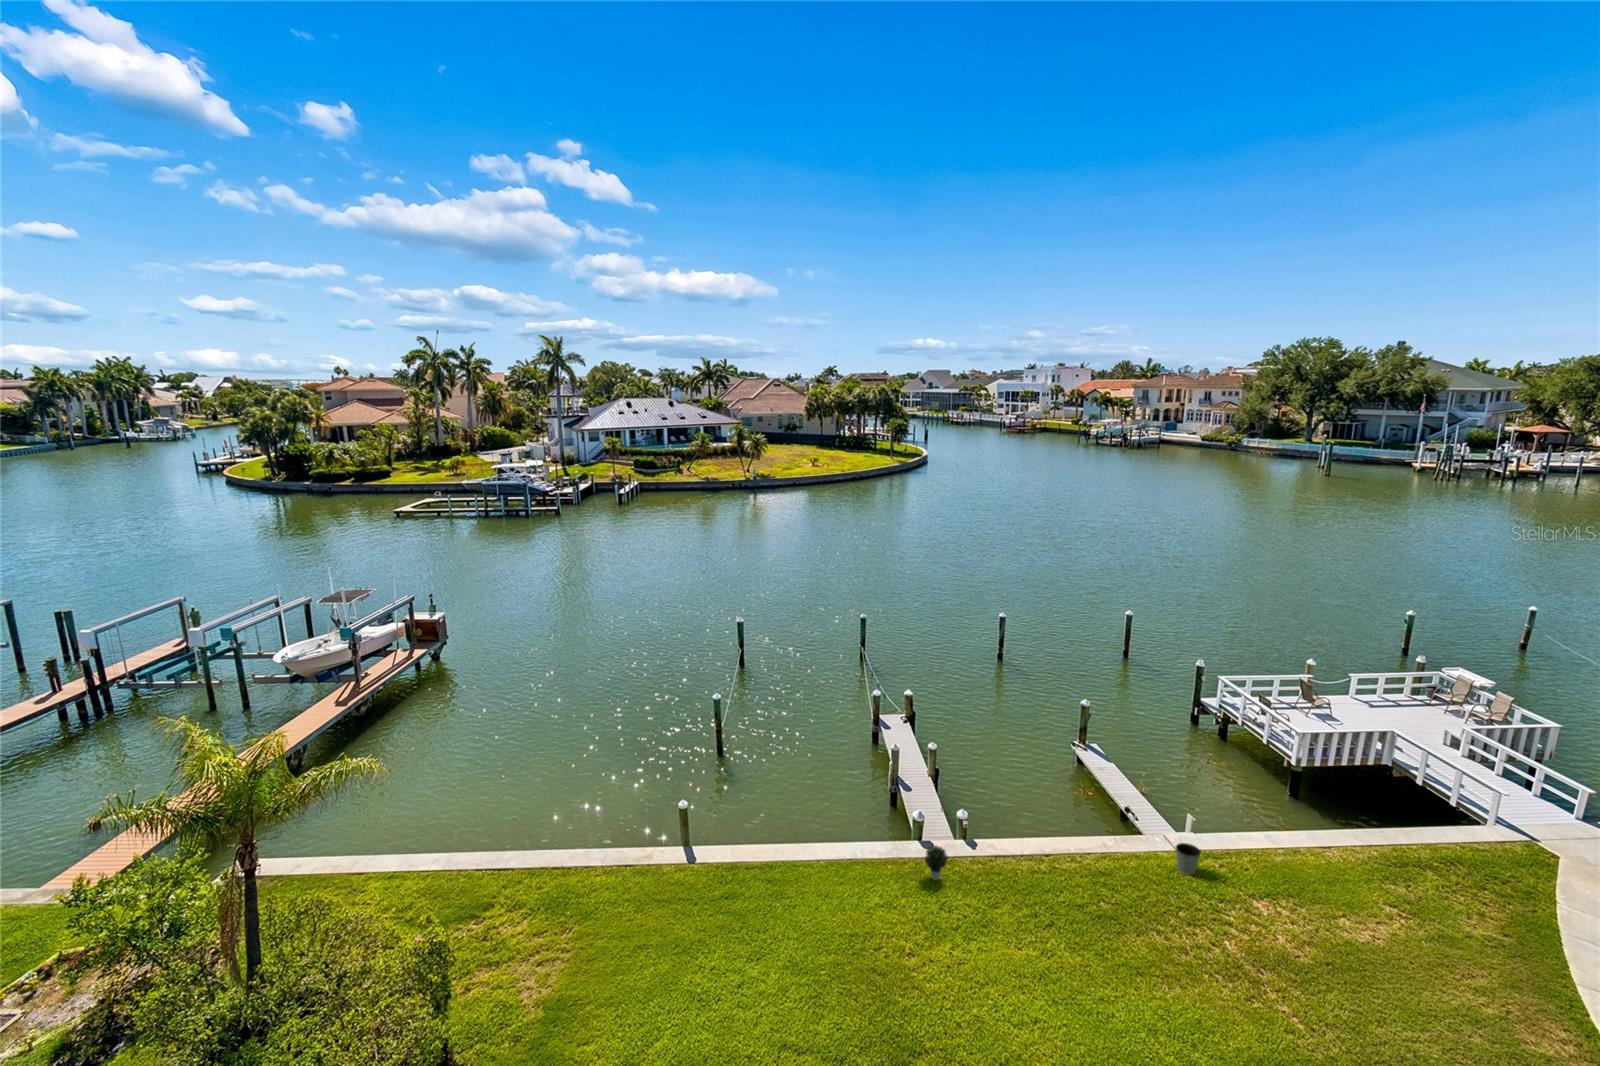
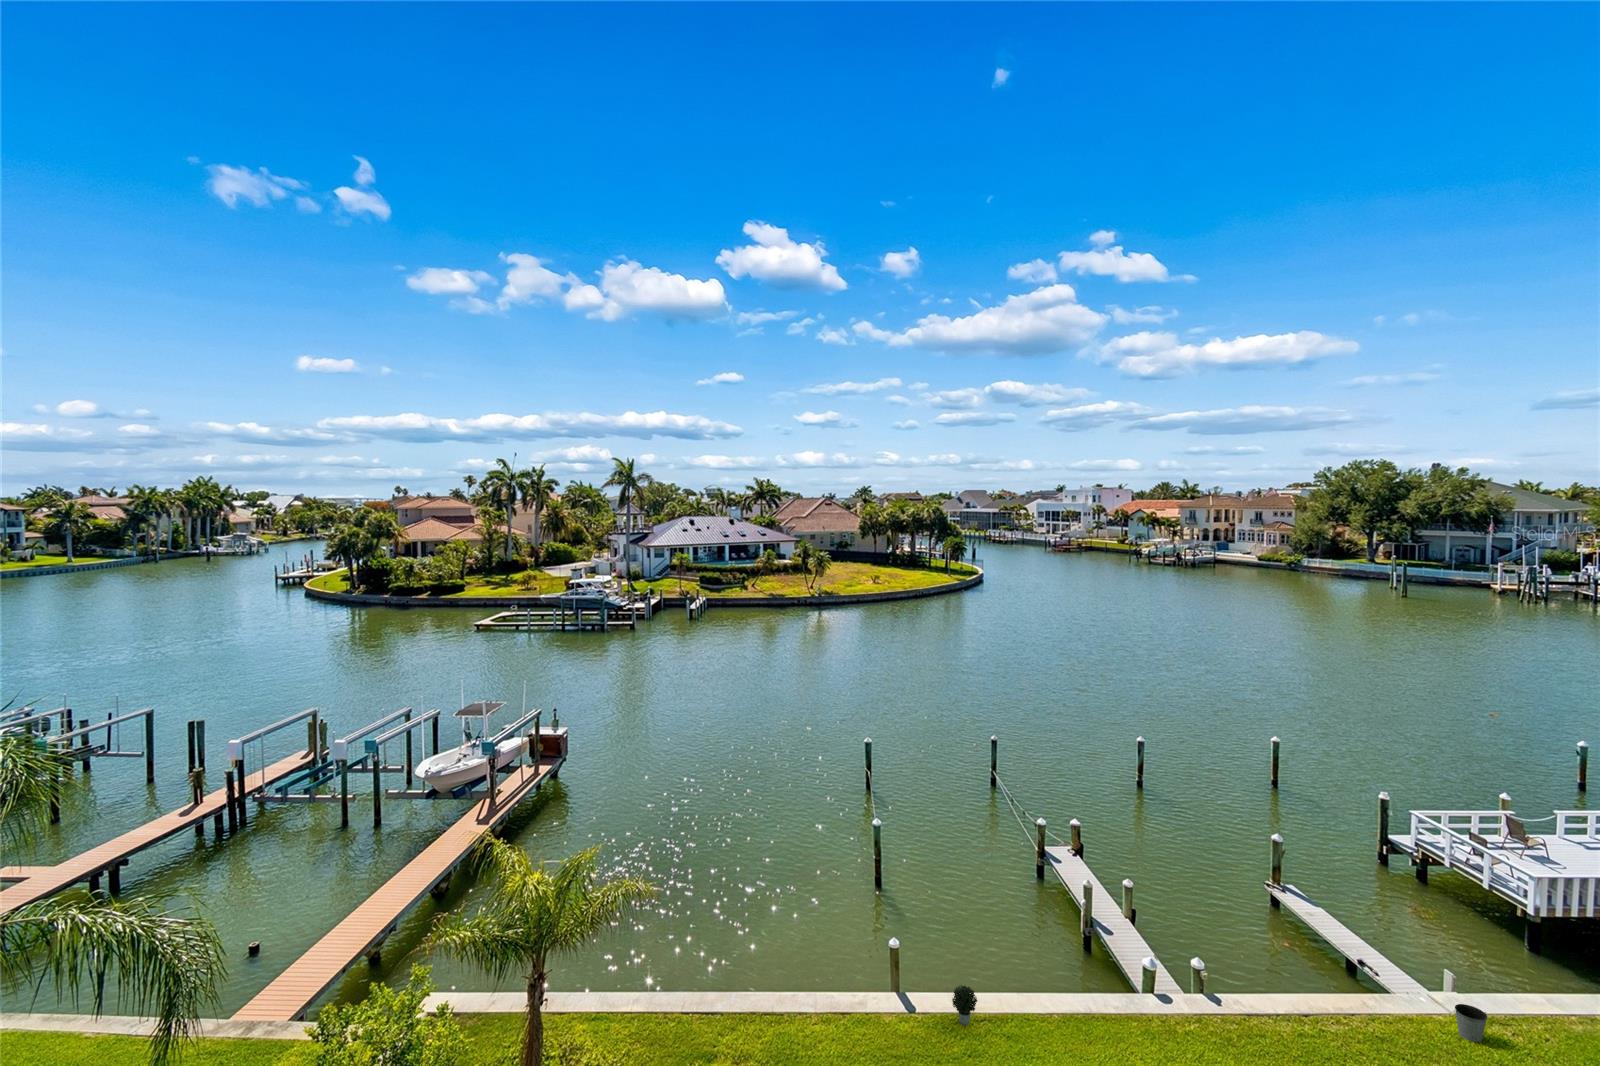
potted plant: present [925,845,948,881] -> present [952,985,977,1025]

